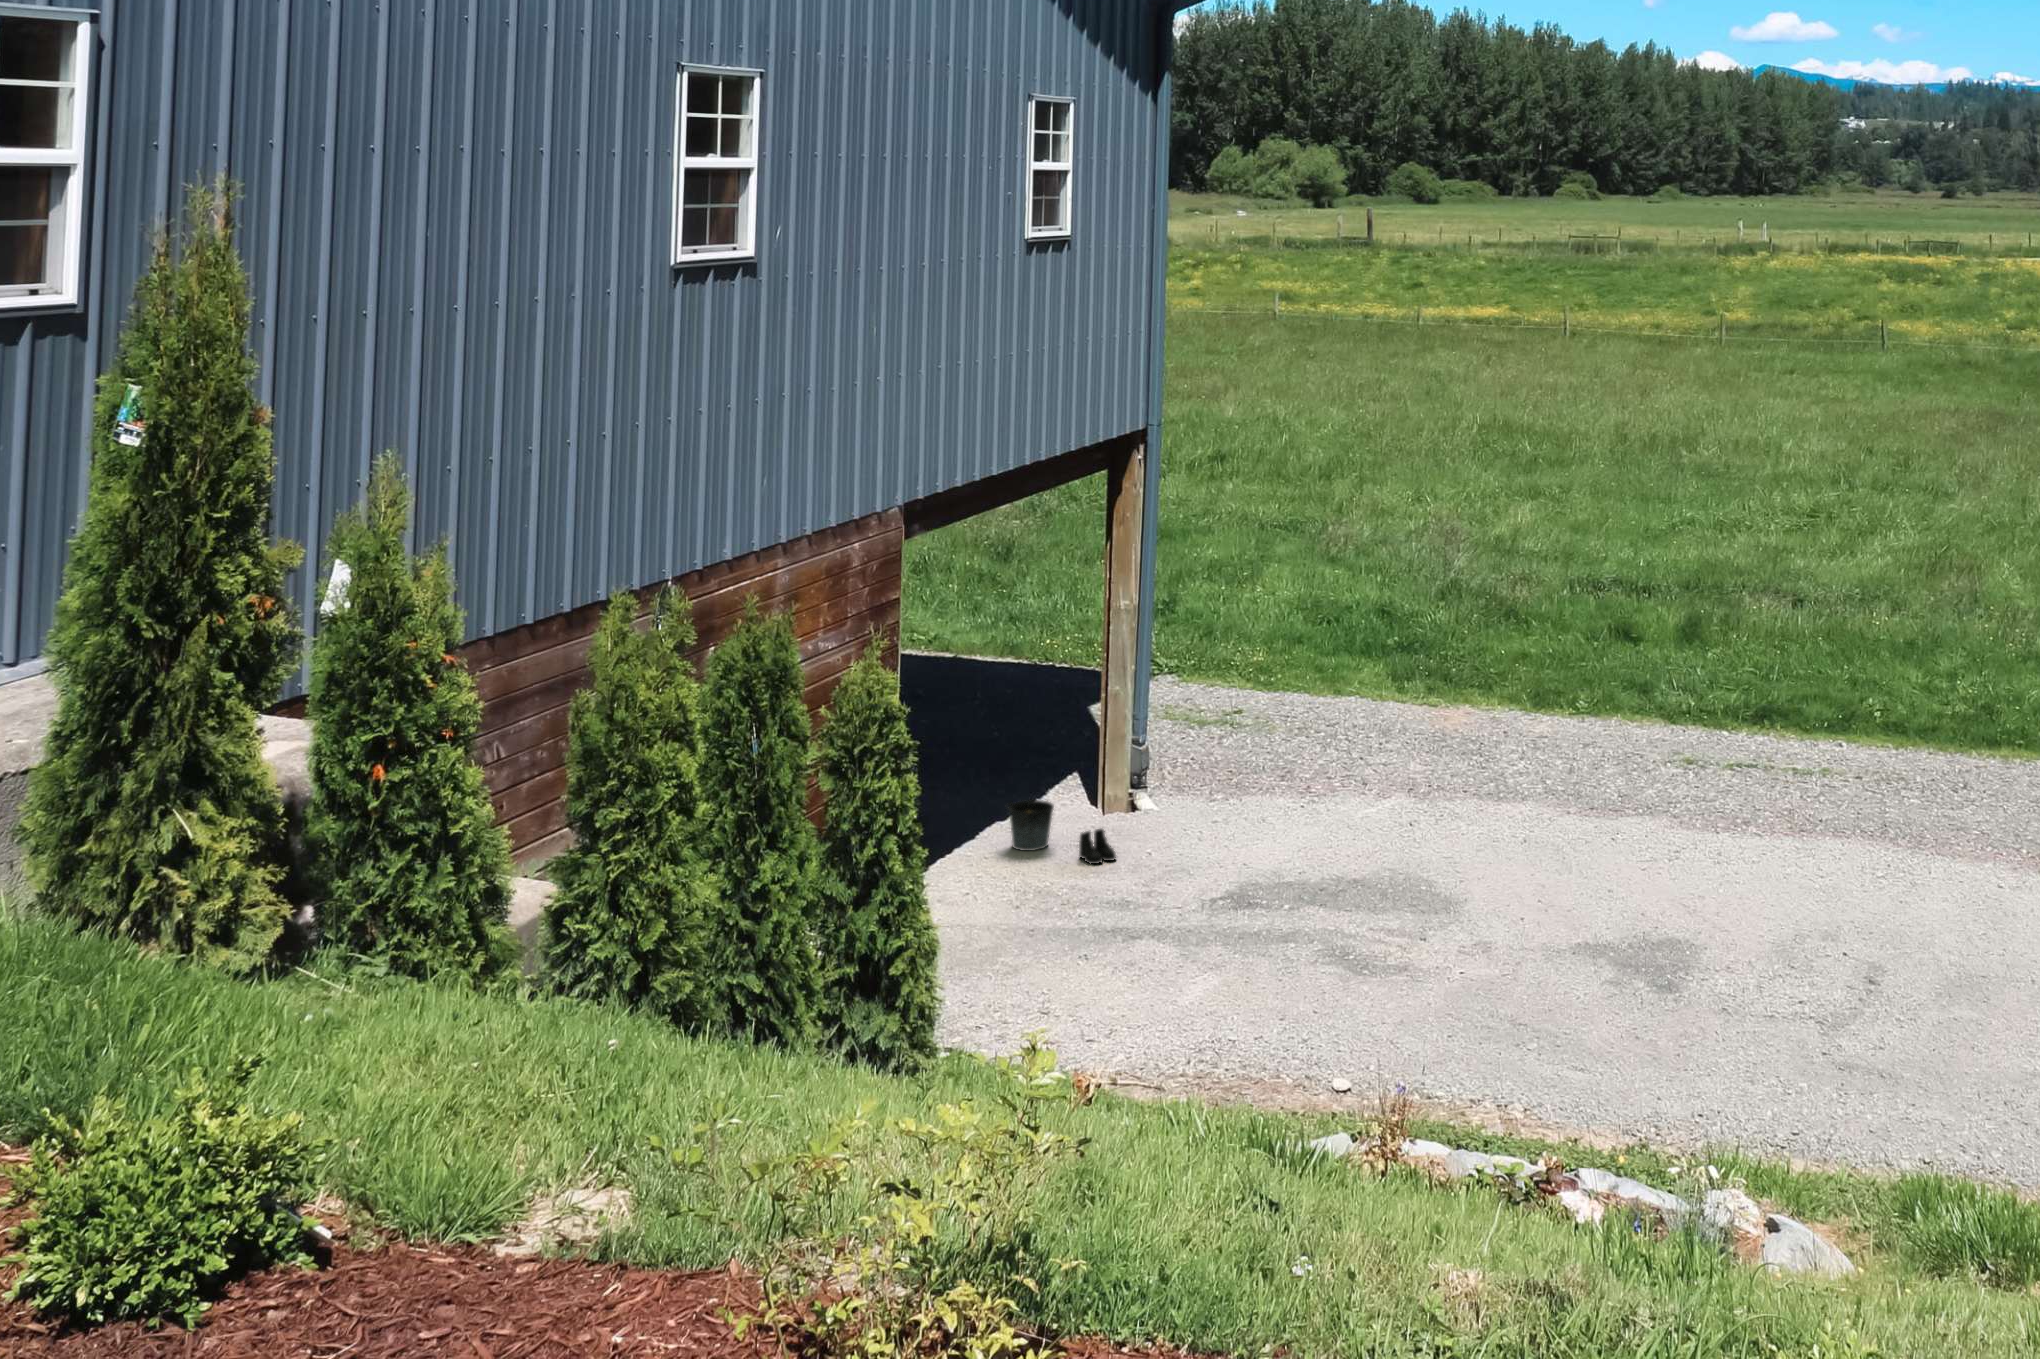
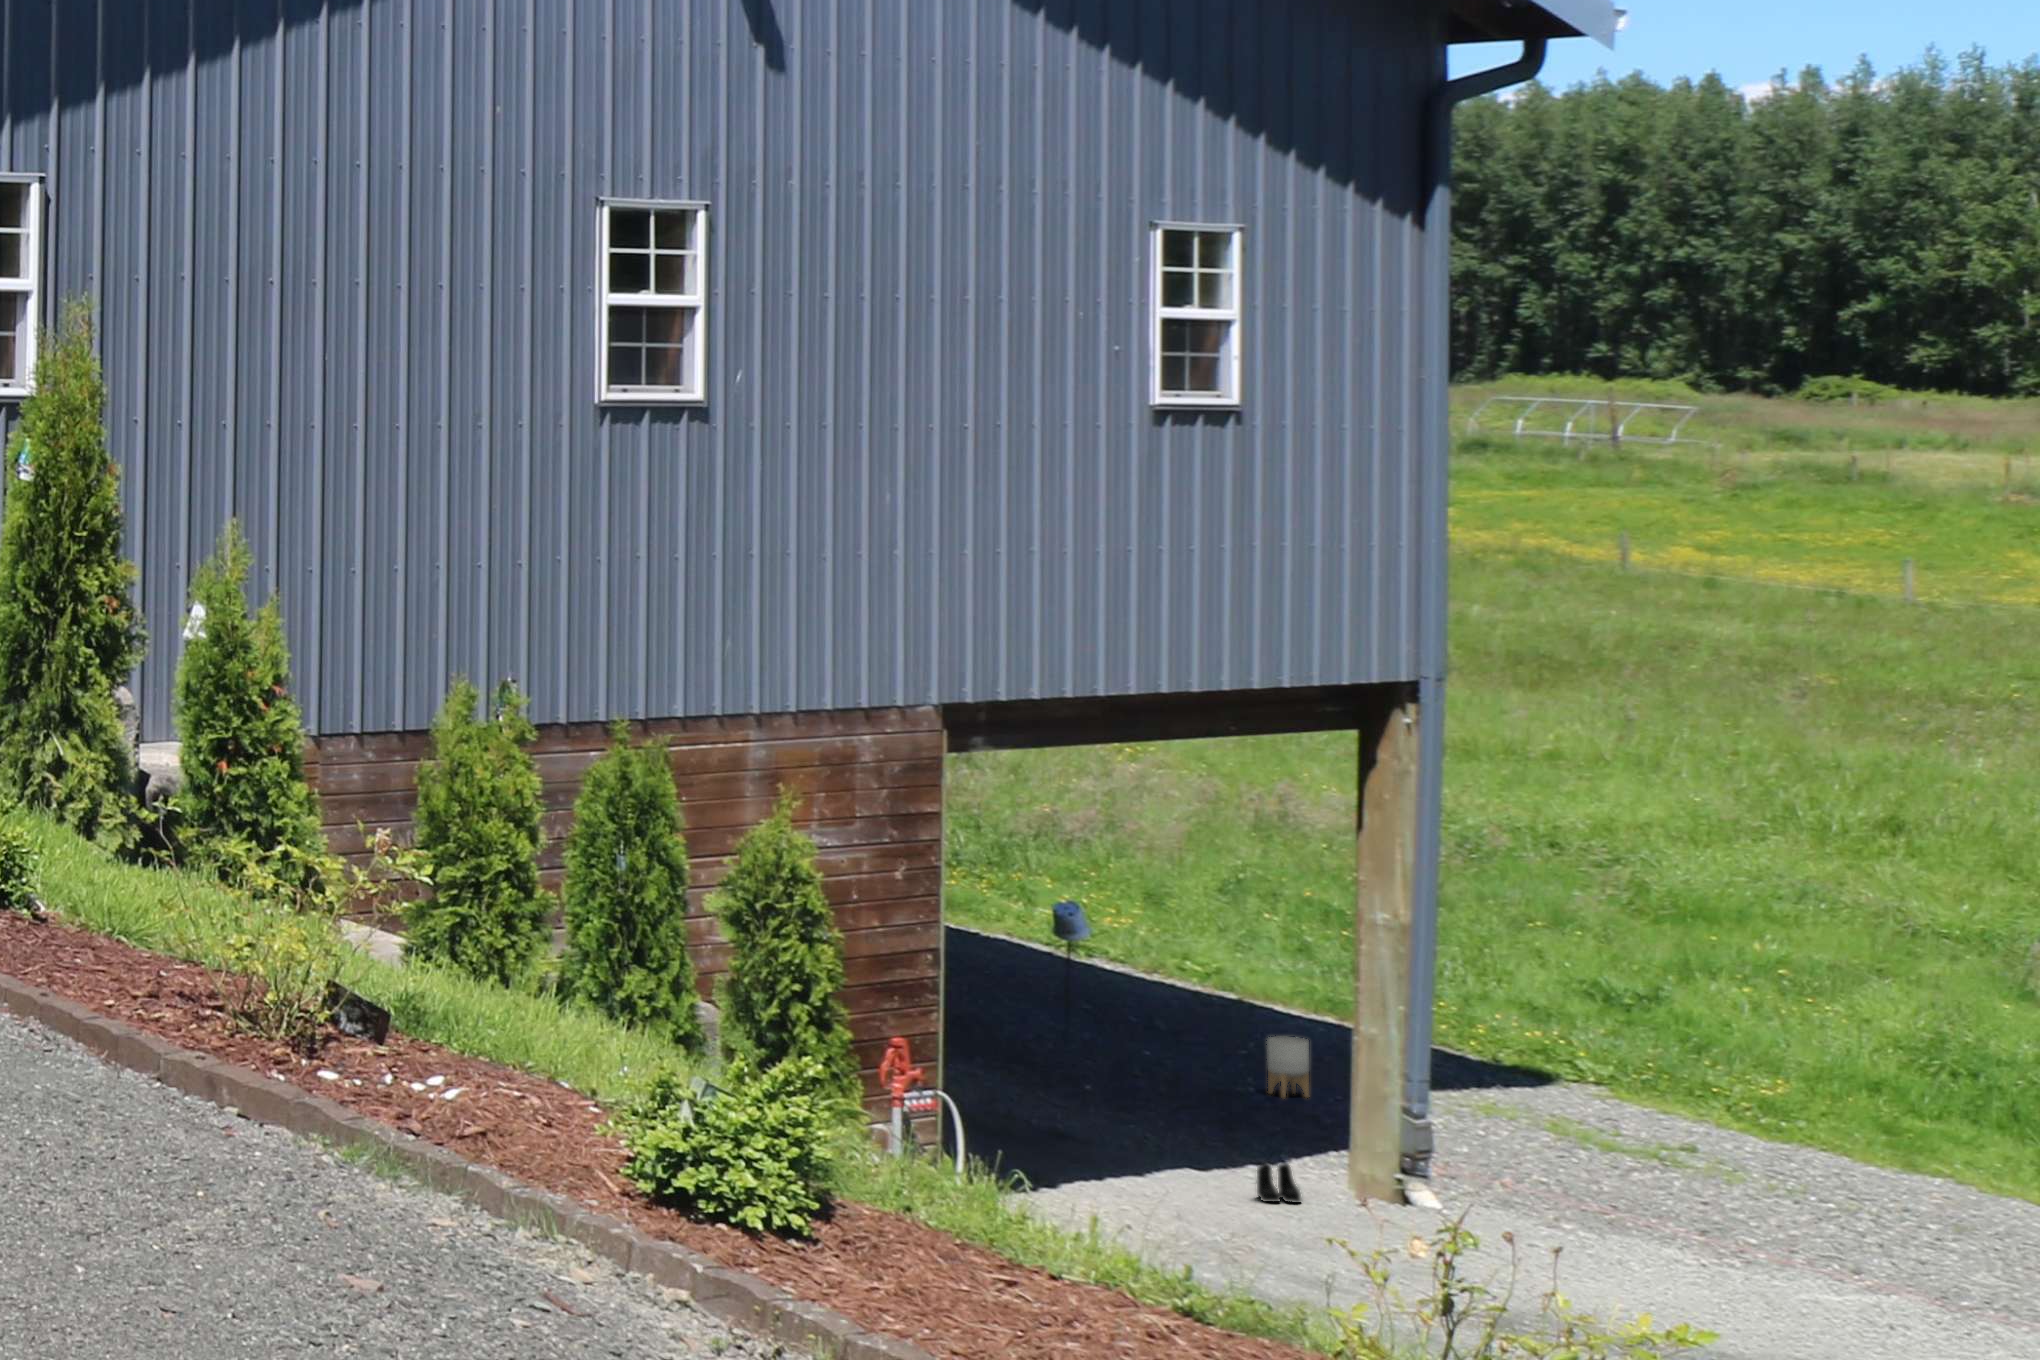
planter: none [966,678,997,726] -> present [1267,1037,1309,1097]
bucket: present [1008,800,1054,851] -> none [1178,1123,1240,1186]

